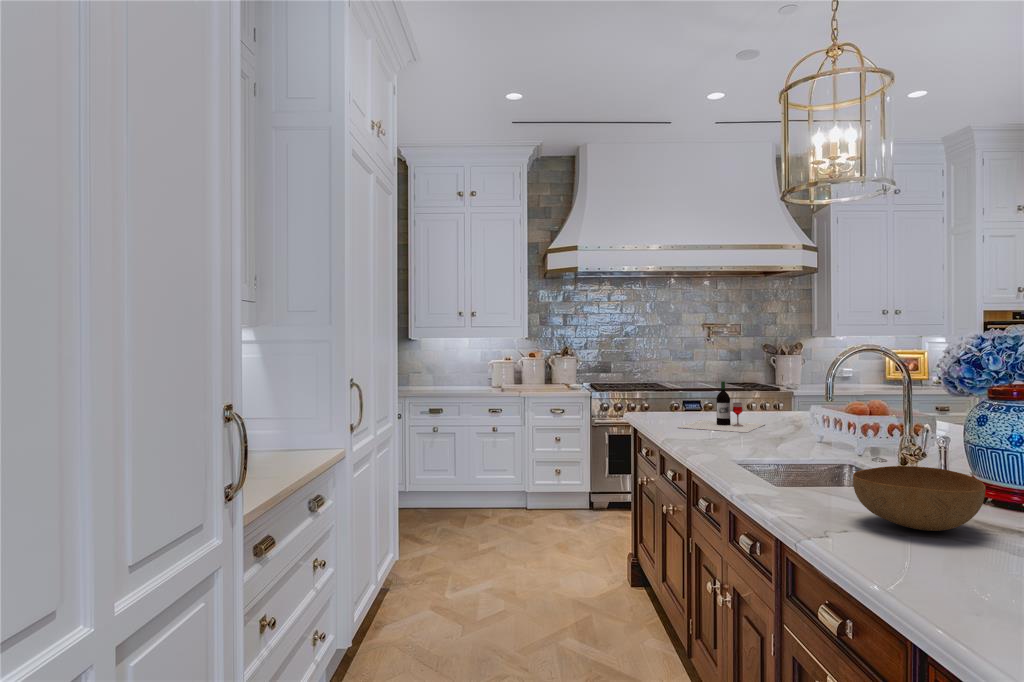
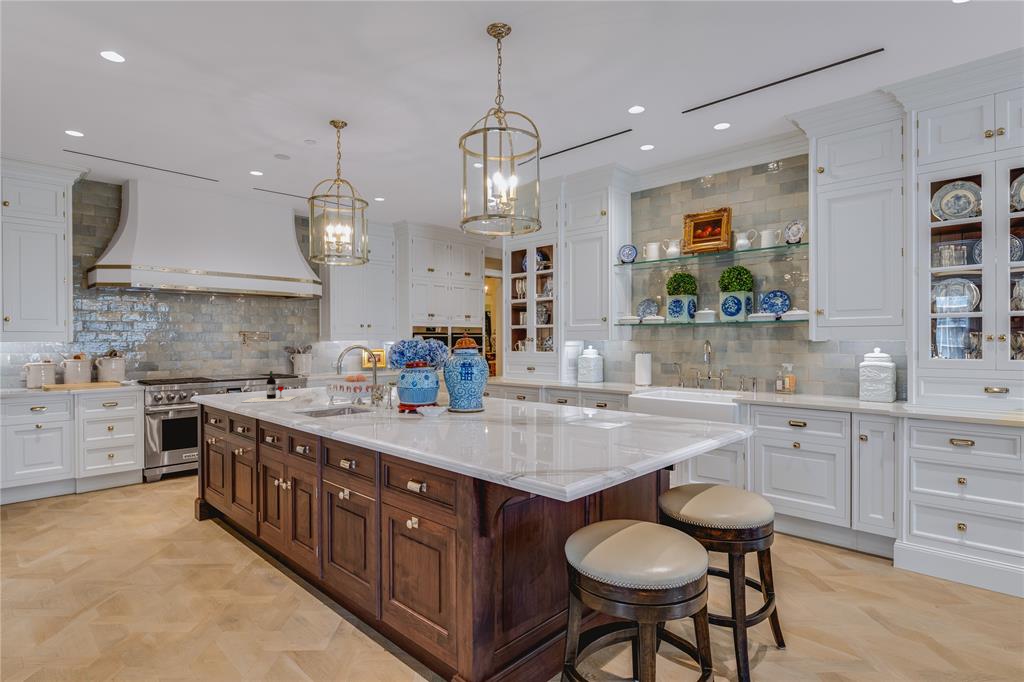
bowl: present [853,466,986,531] -> none [352,400,400,423]

